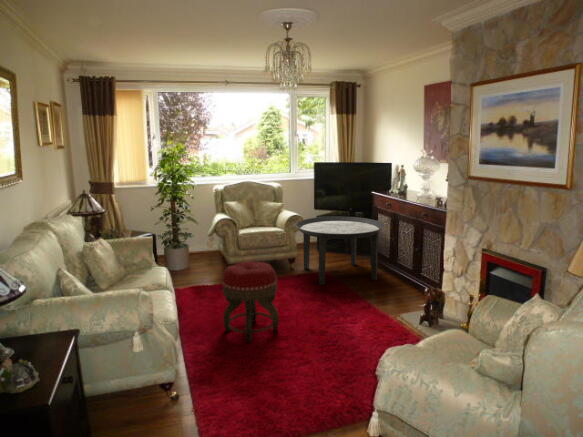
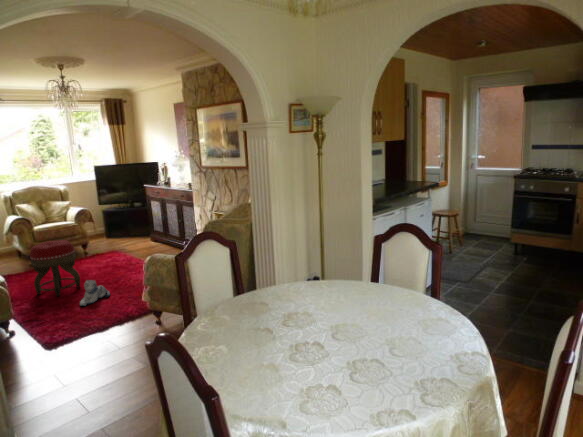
round table: present [295,216,384,285] -> none [84,205,156,258]
plush toy: none [272,335,316,377] -> present [80,280,110,306]

